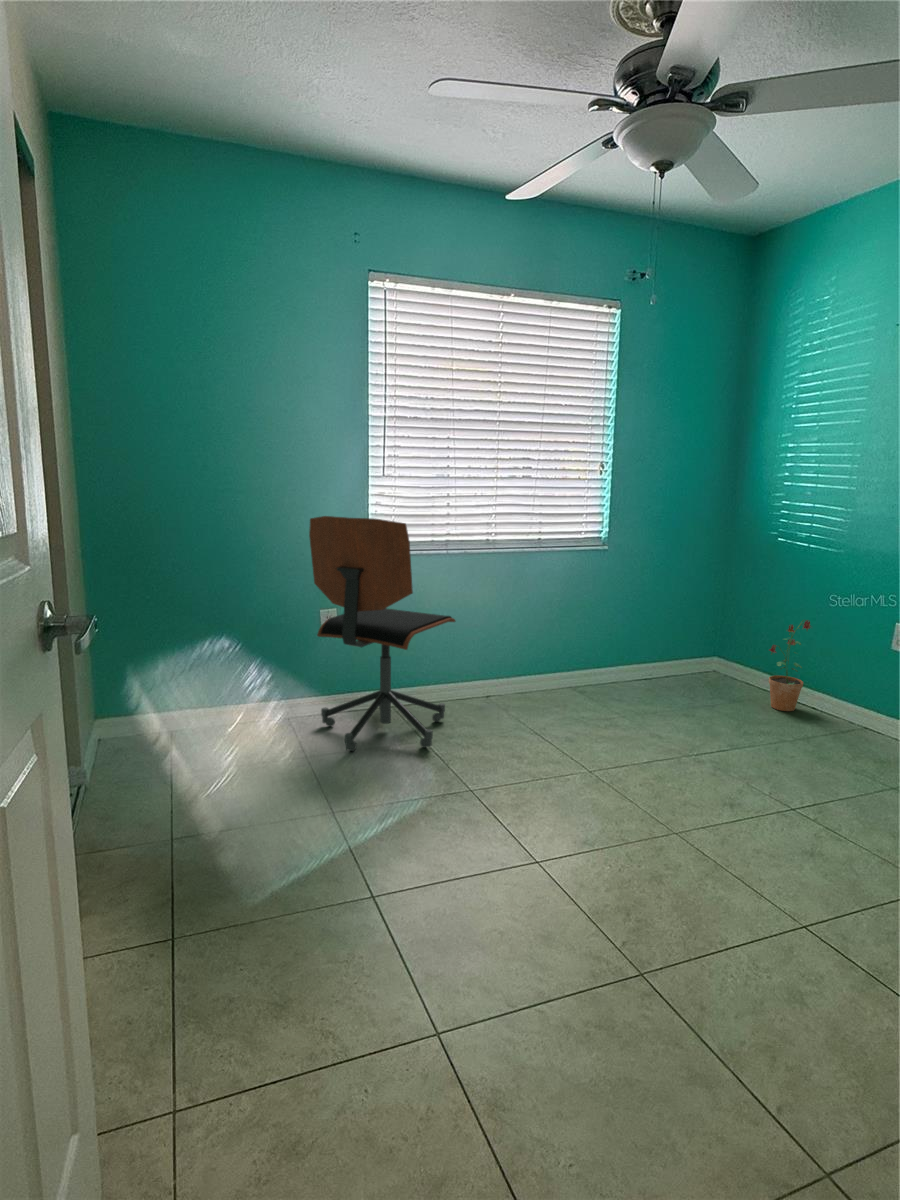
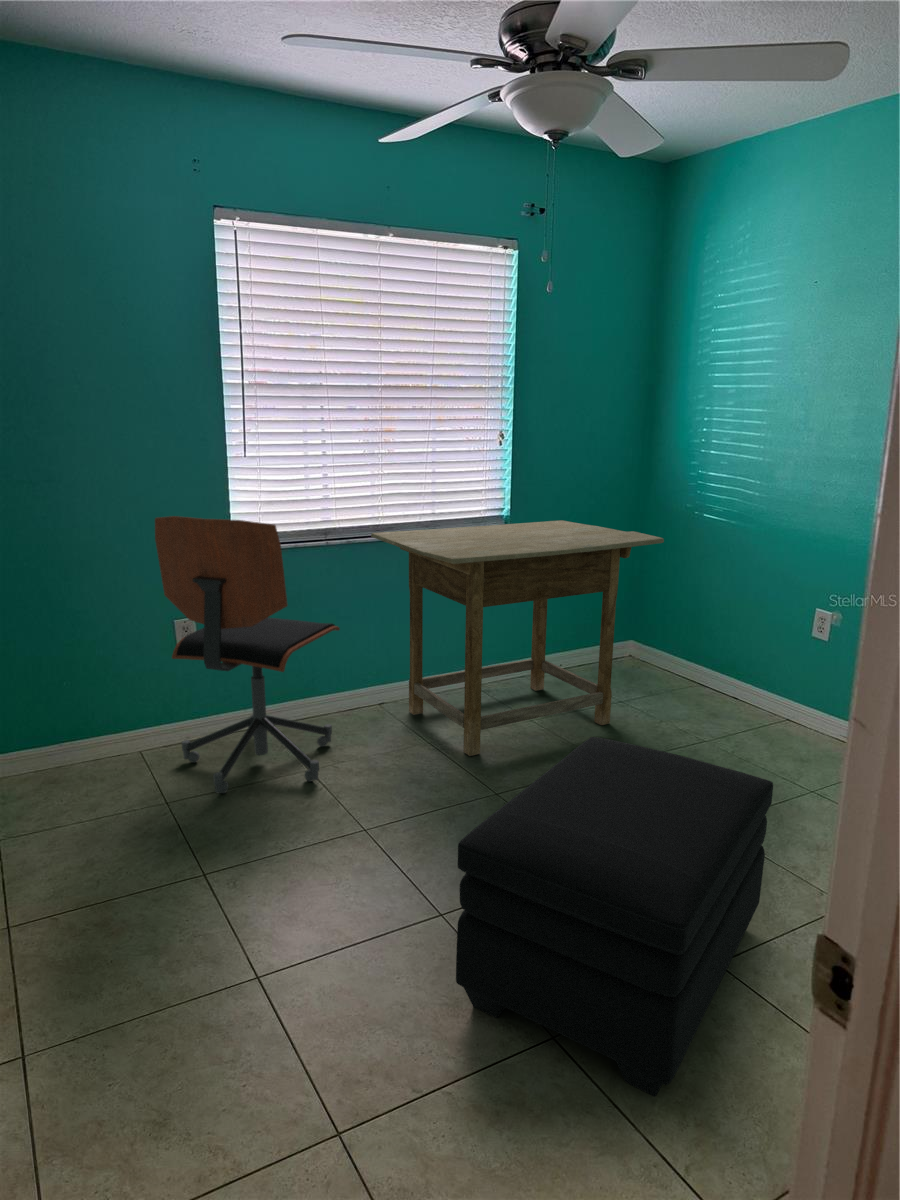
desk: none [485,542,747,738] -> present [371,520,664,756]
potted plant: present [769,620,810,711] -> none [688,604,734,704]
ottoman: none [545,714,859,1045] -> present [456,737,773,1096]

